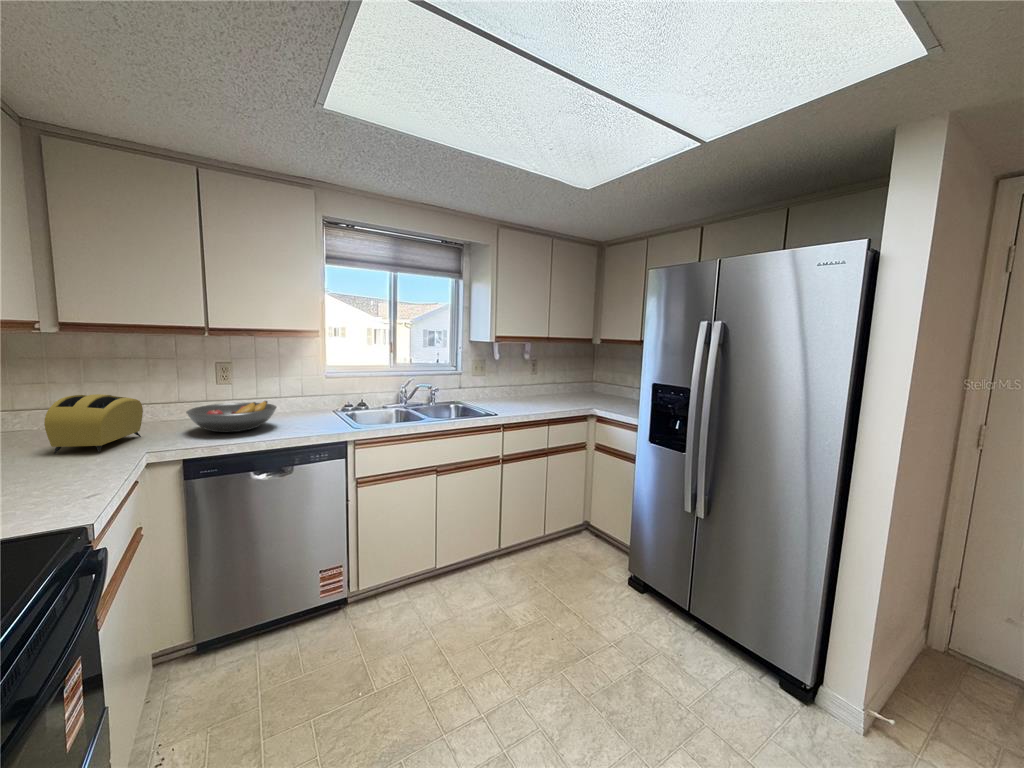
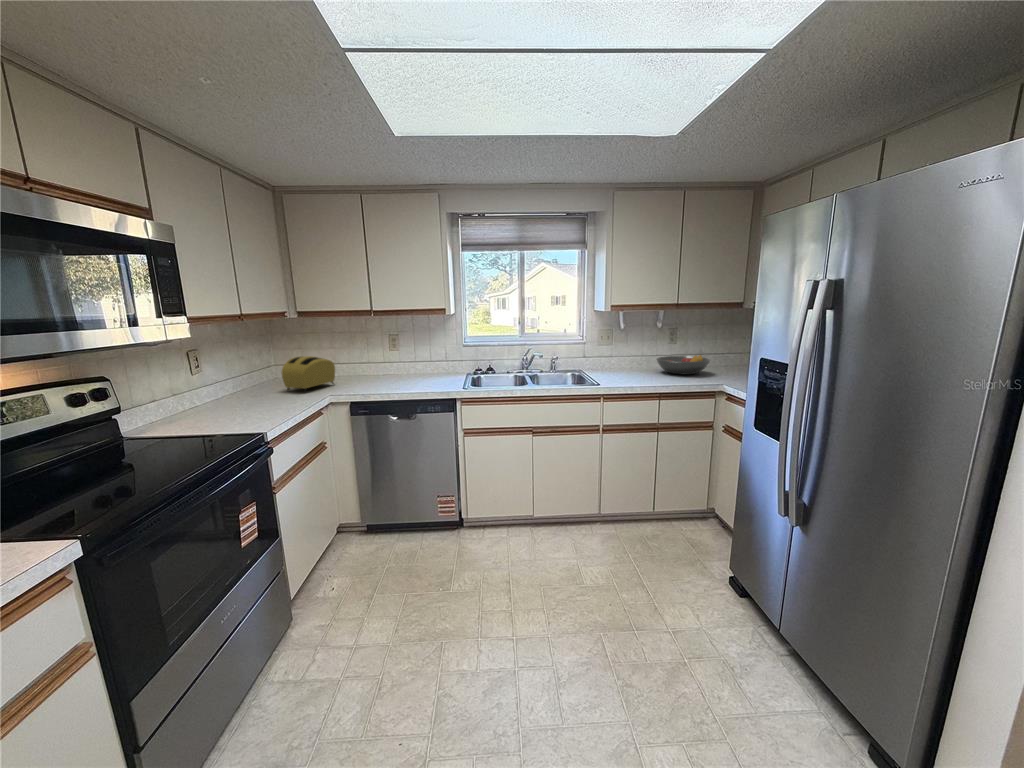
fruit bowl: present [186,401,277,432] -> present [657,355,710,374]

